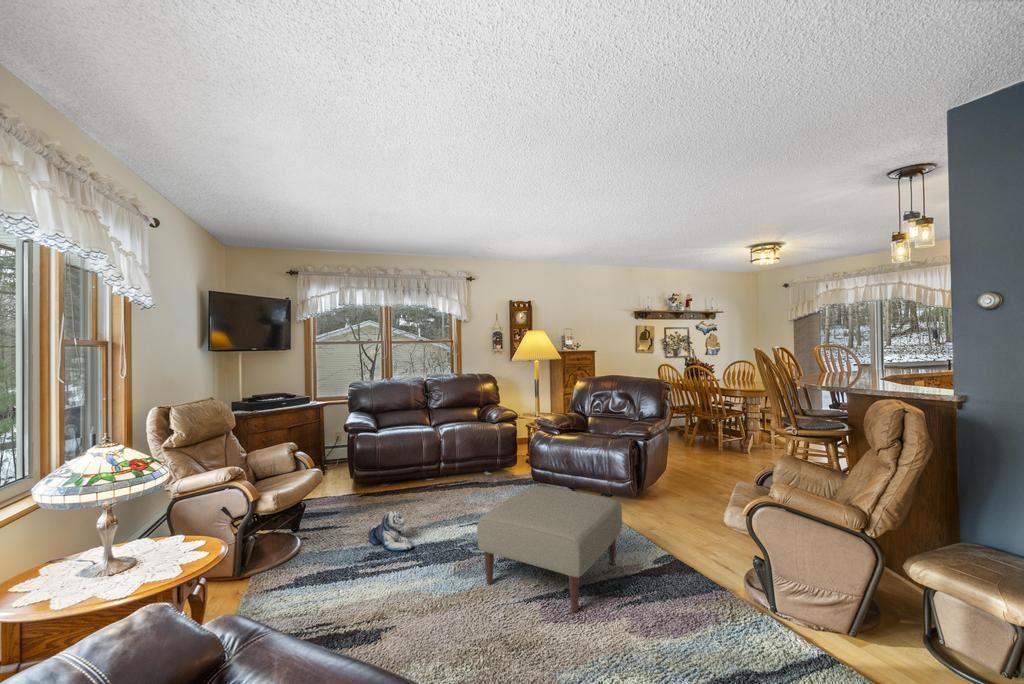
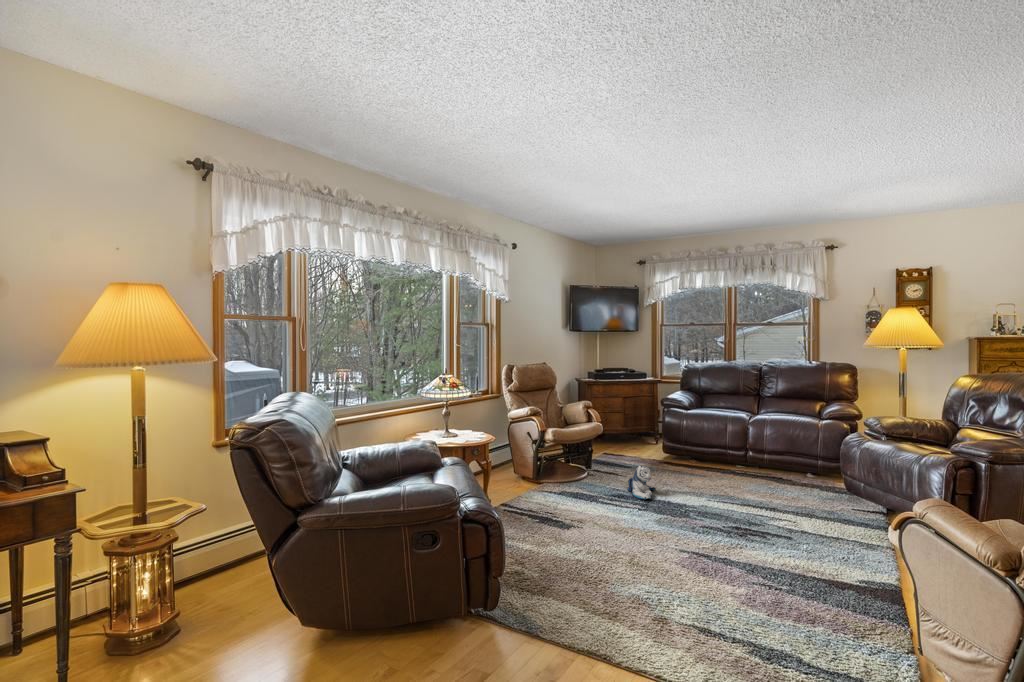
ottoman: present [477,487,622,612] -> none [665,470,825,570]

